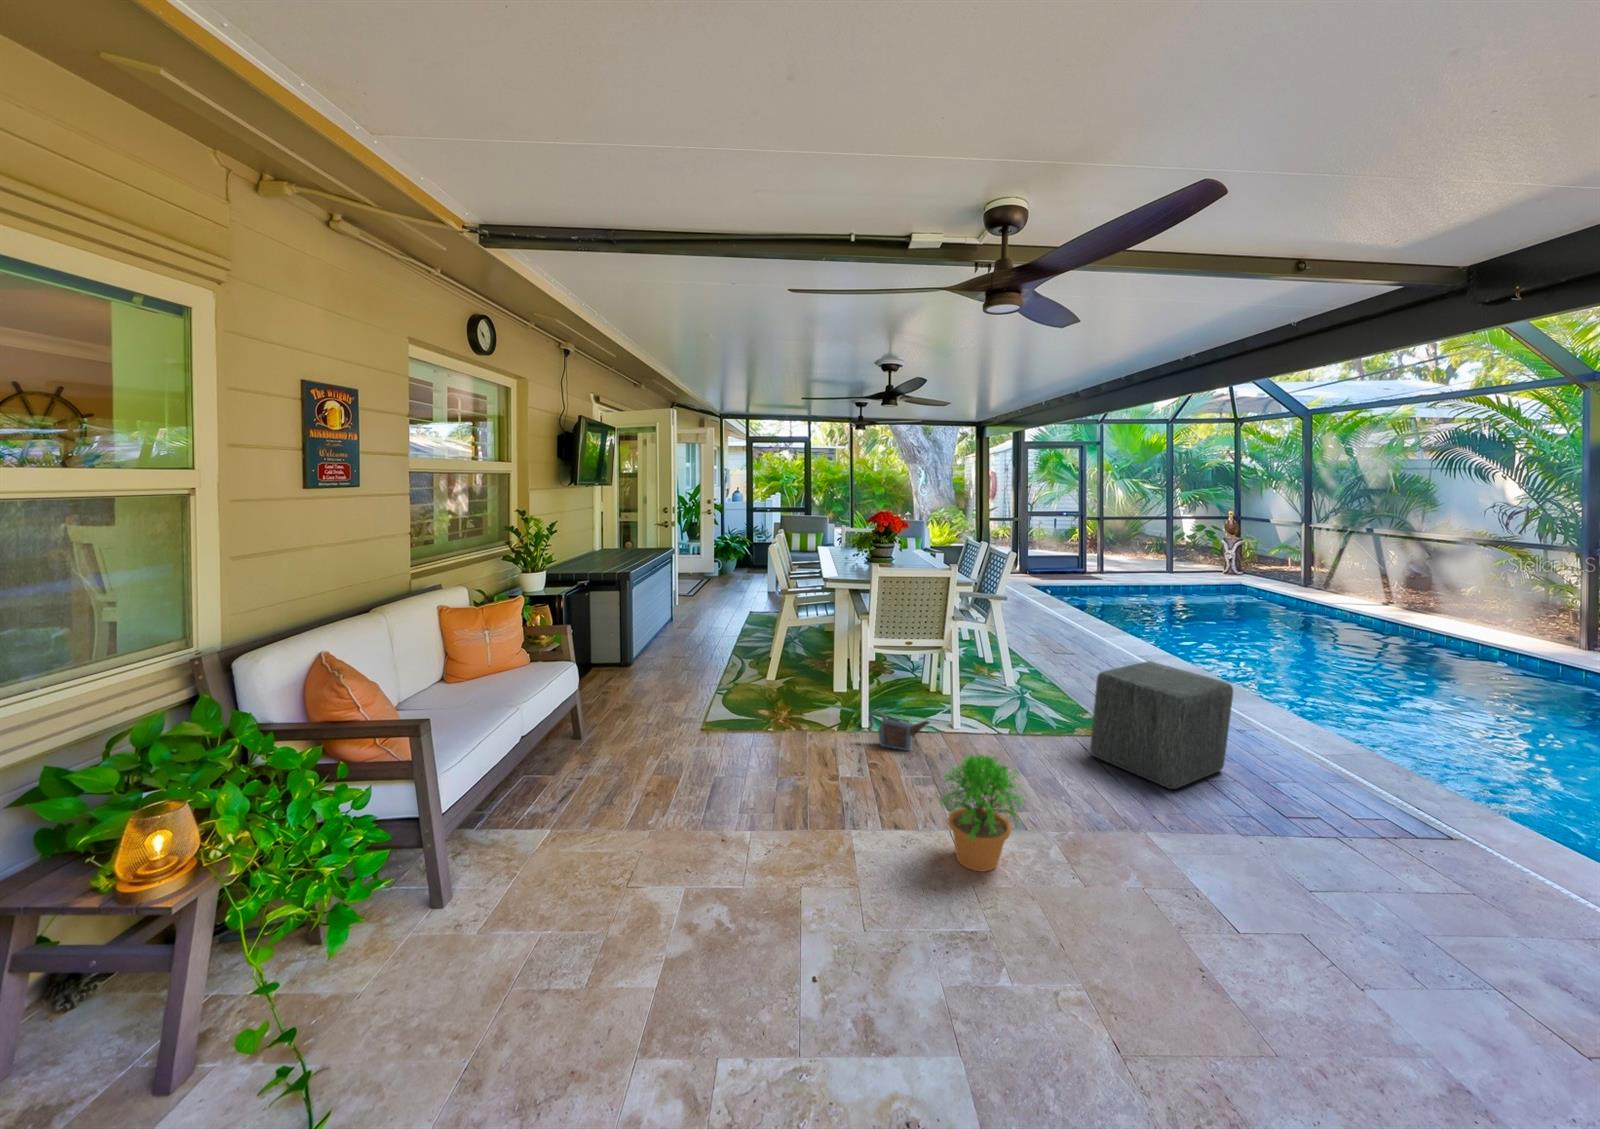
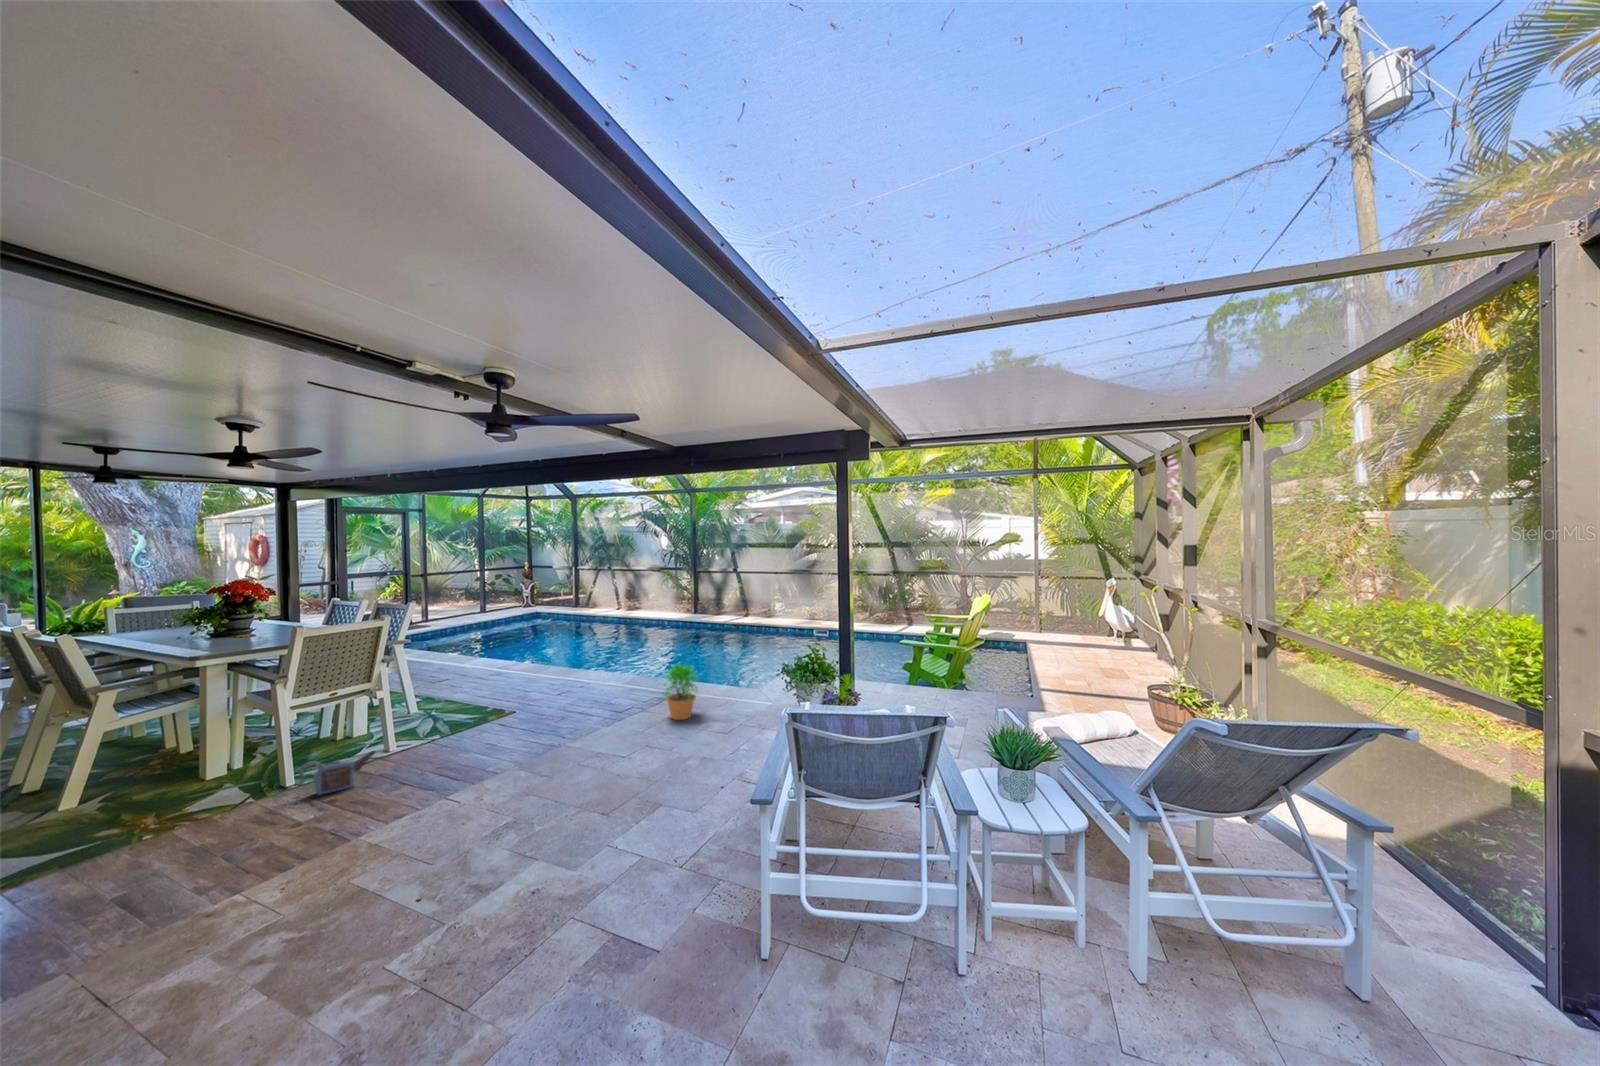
ottoman: present [1090,661,1233,789] -> none [512,654,594,731]
potted plant: present [940,755,1023,872] -> present [662,664,698,720]

